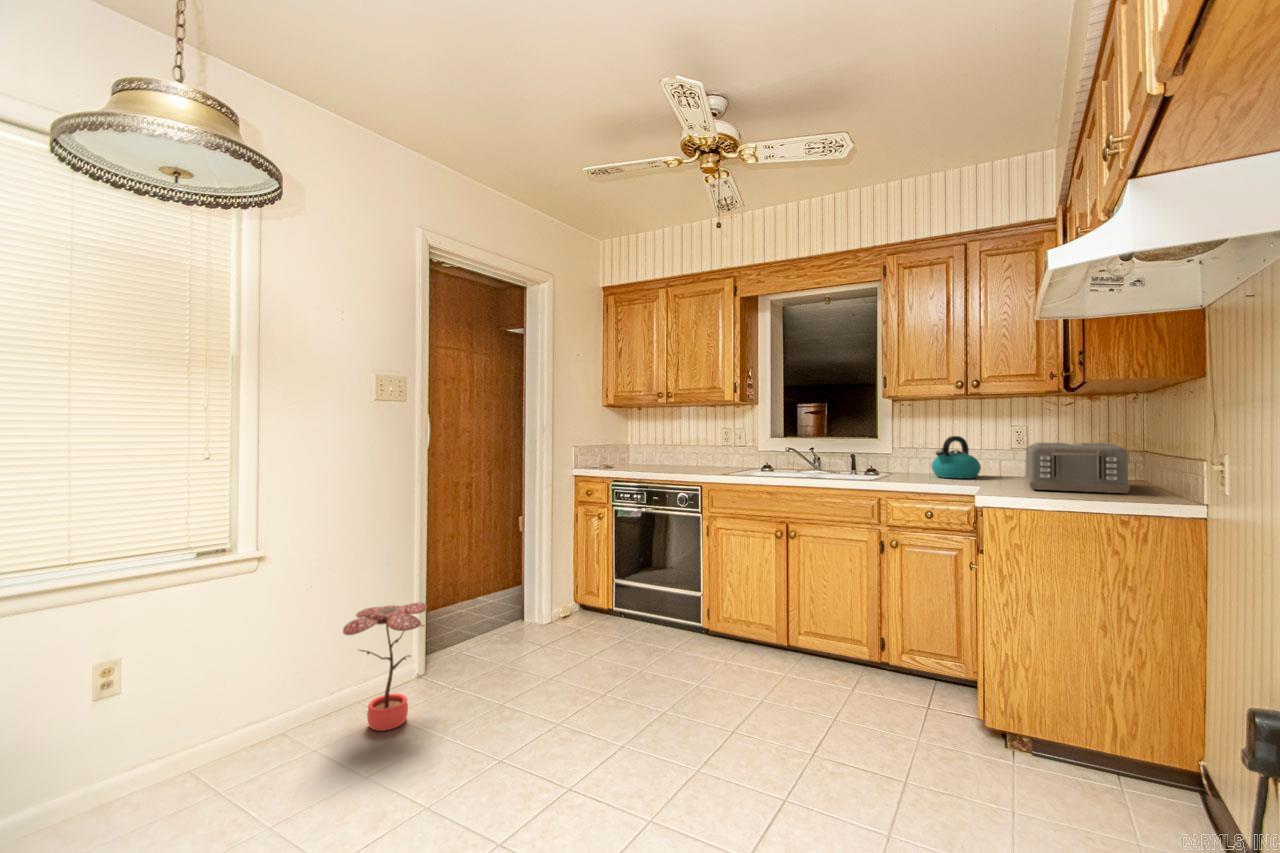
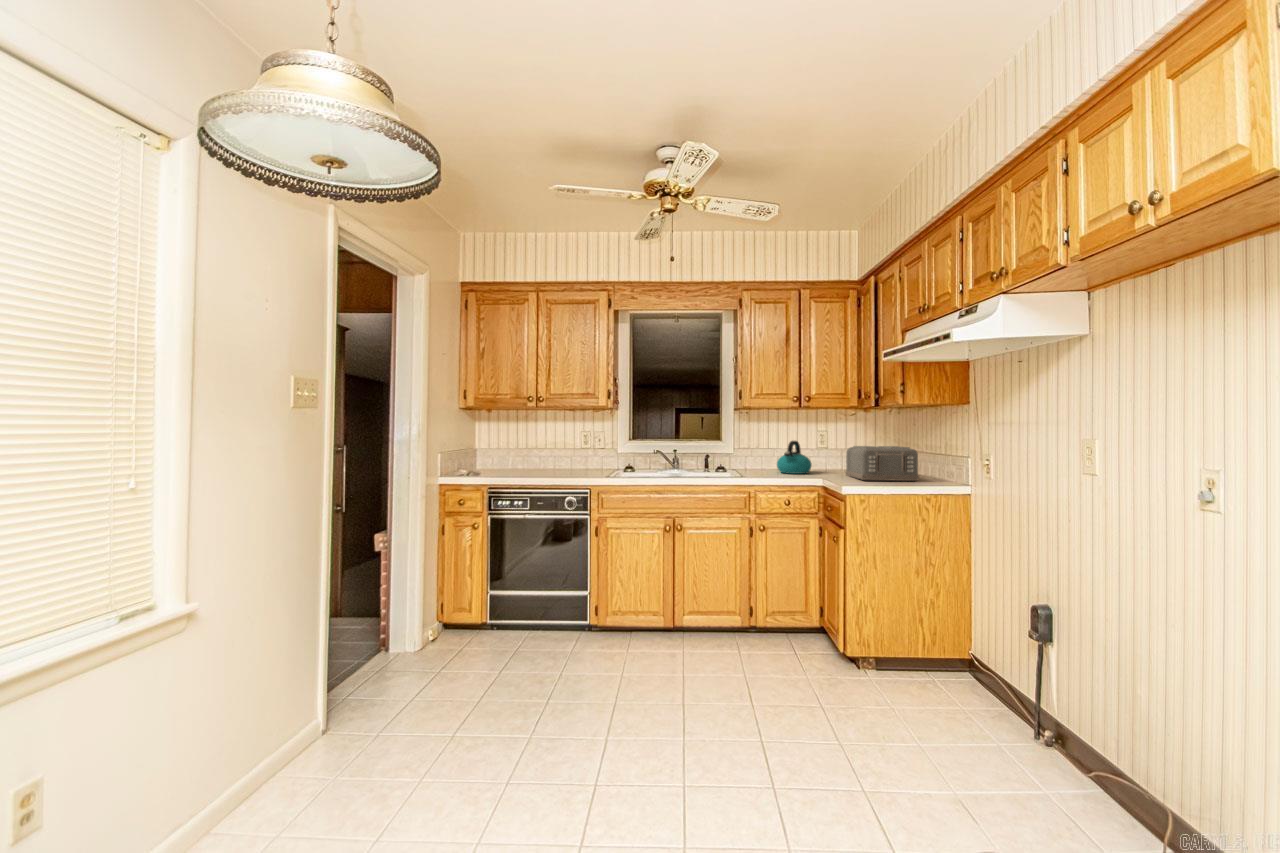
potted plant: present [343,603,427,731] -> none [274,639,379,798]

